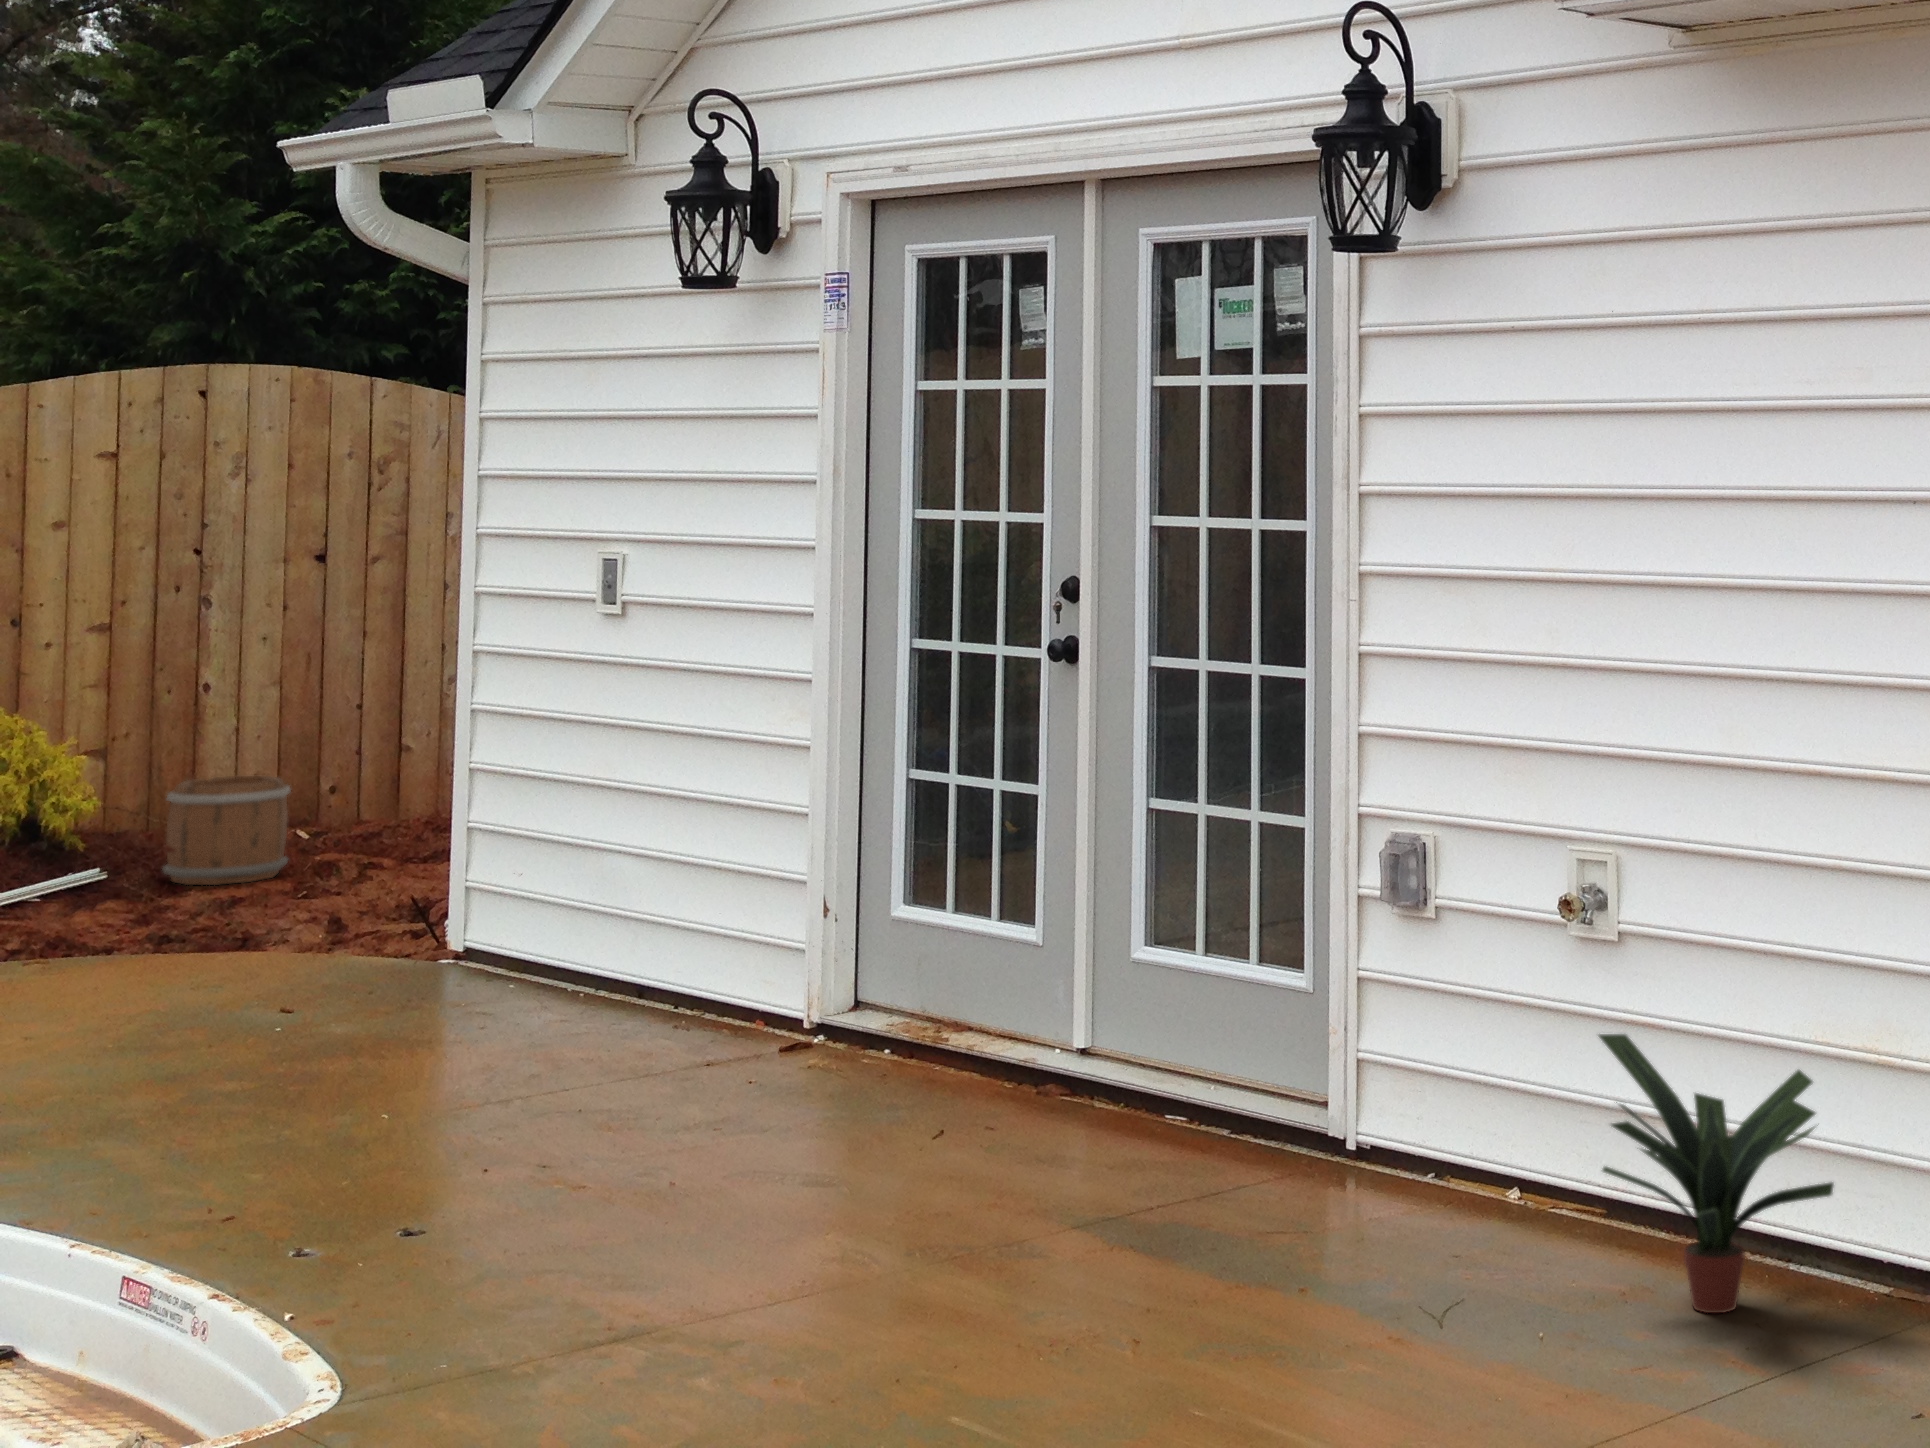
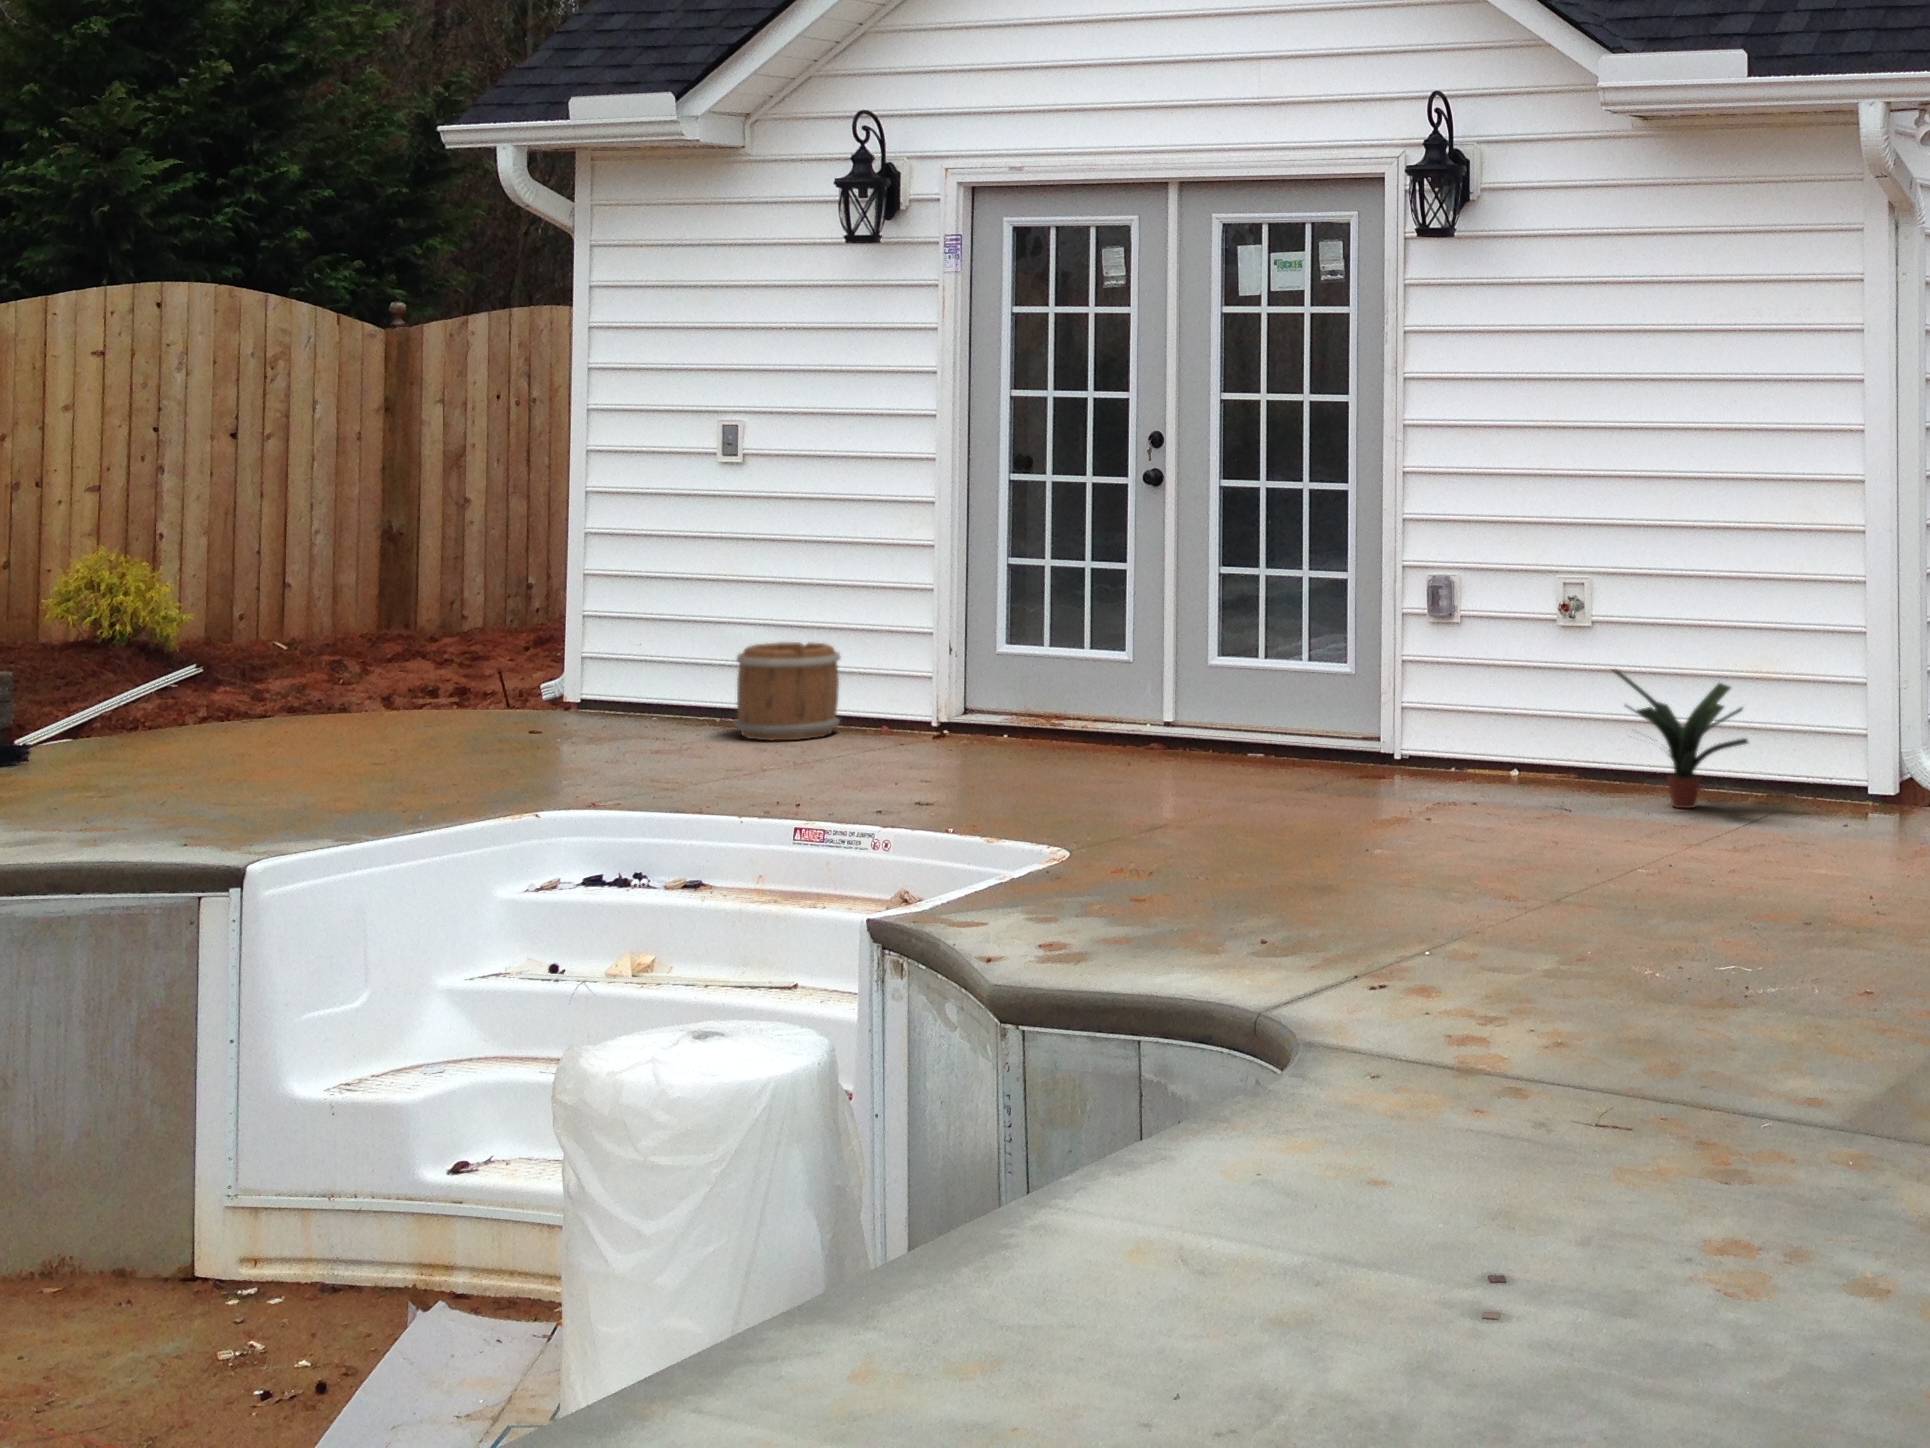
bucket: present [163,776,290,885] -> present [734,642,841,740]

